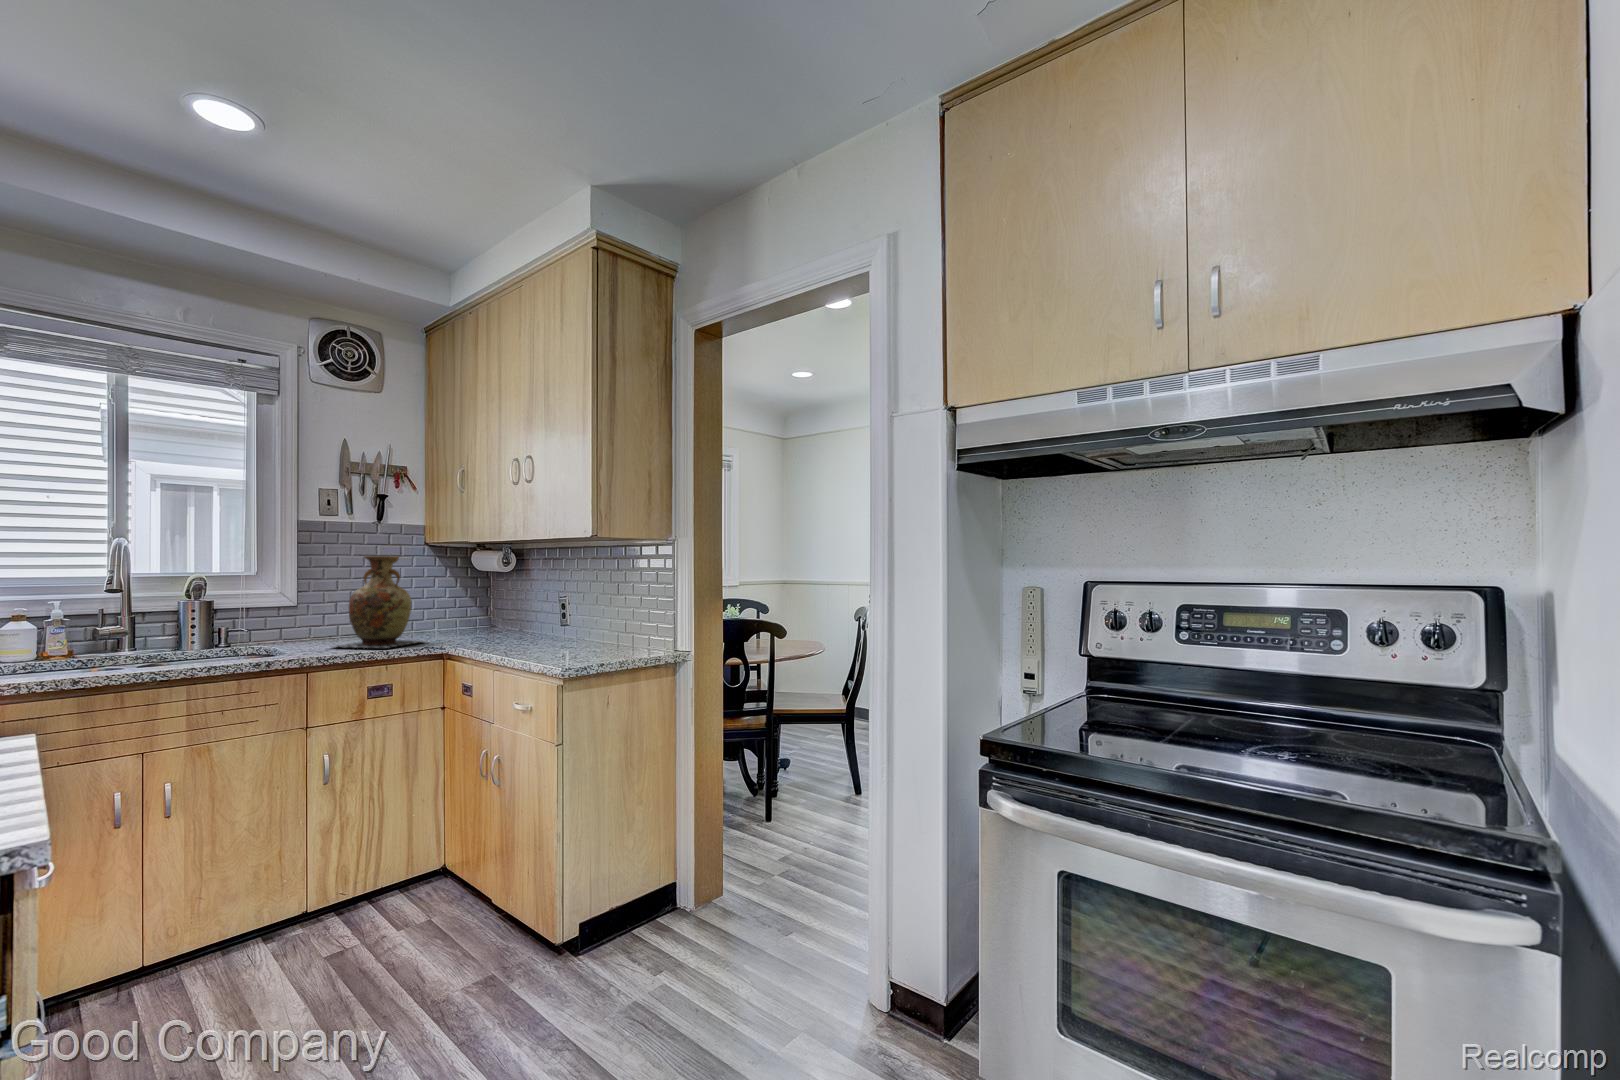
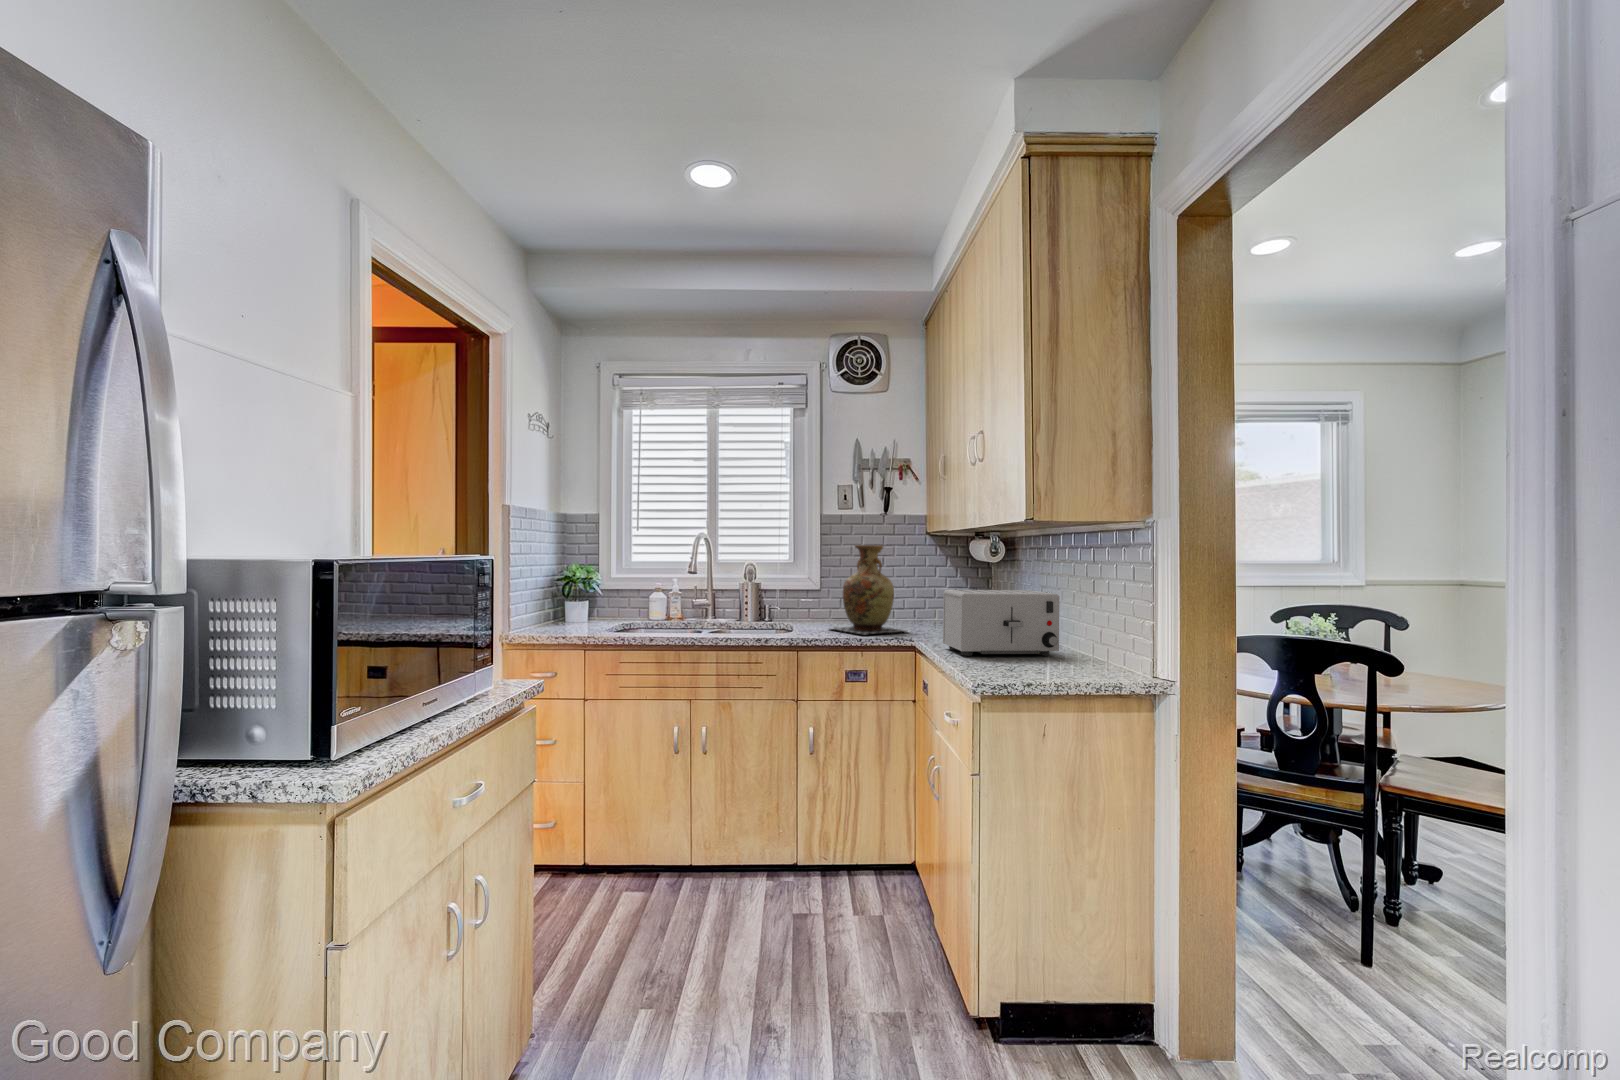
toaster: none [488,594,593,654] -> present [943,590,1059,656]

